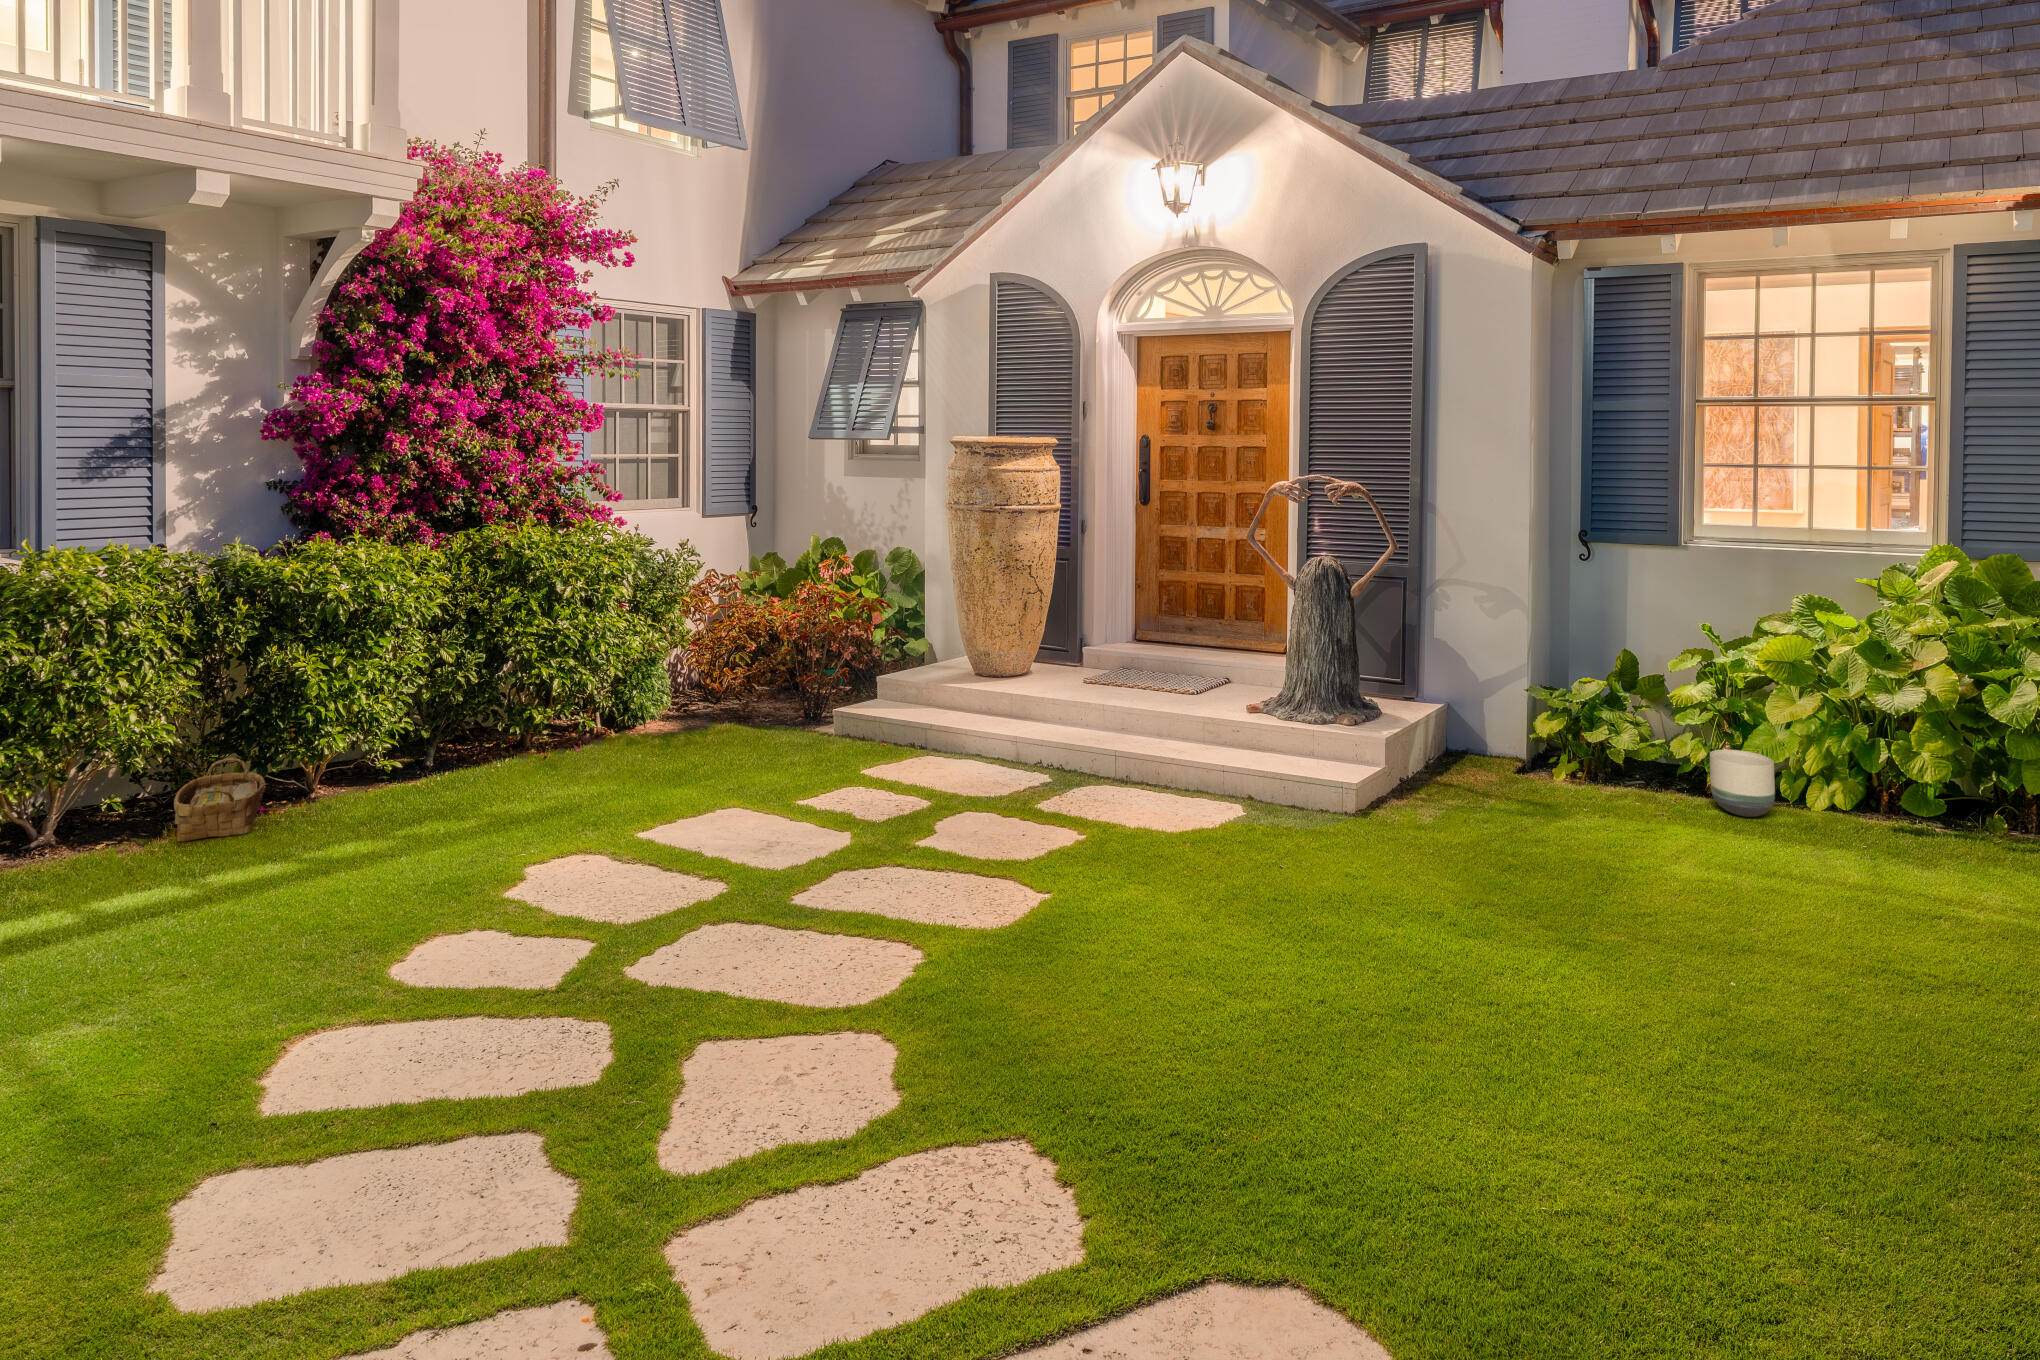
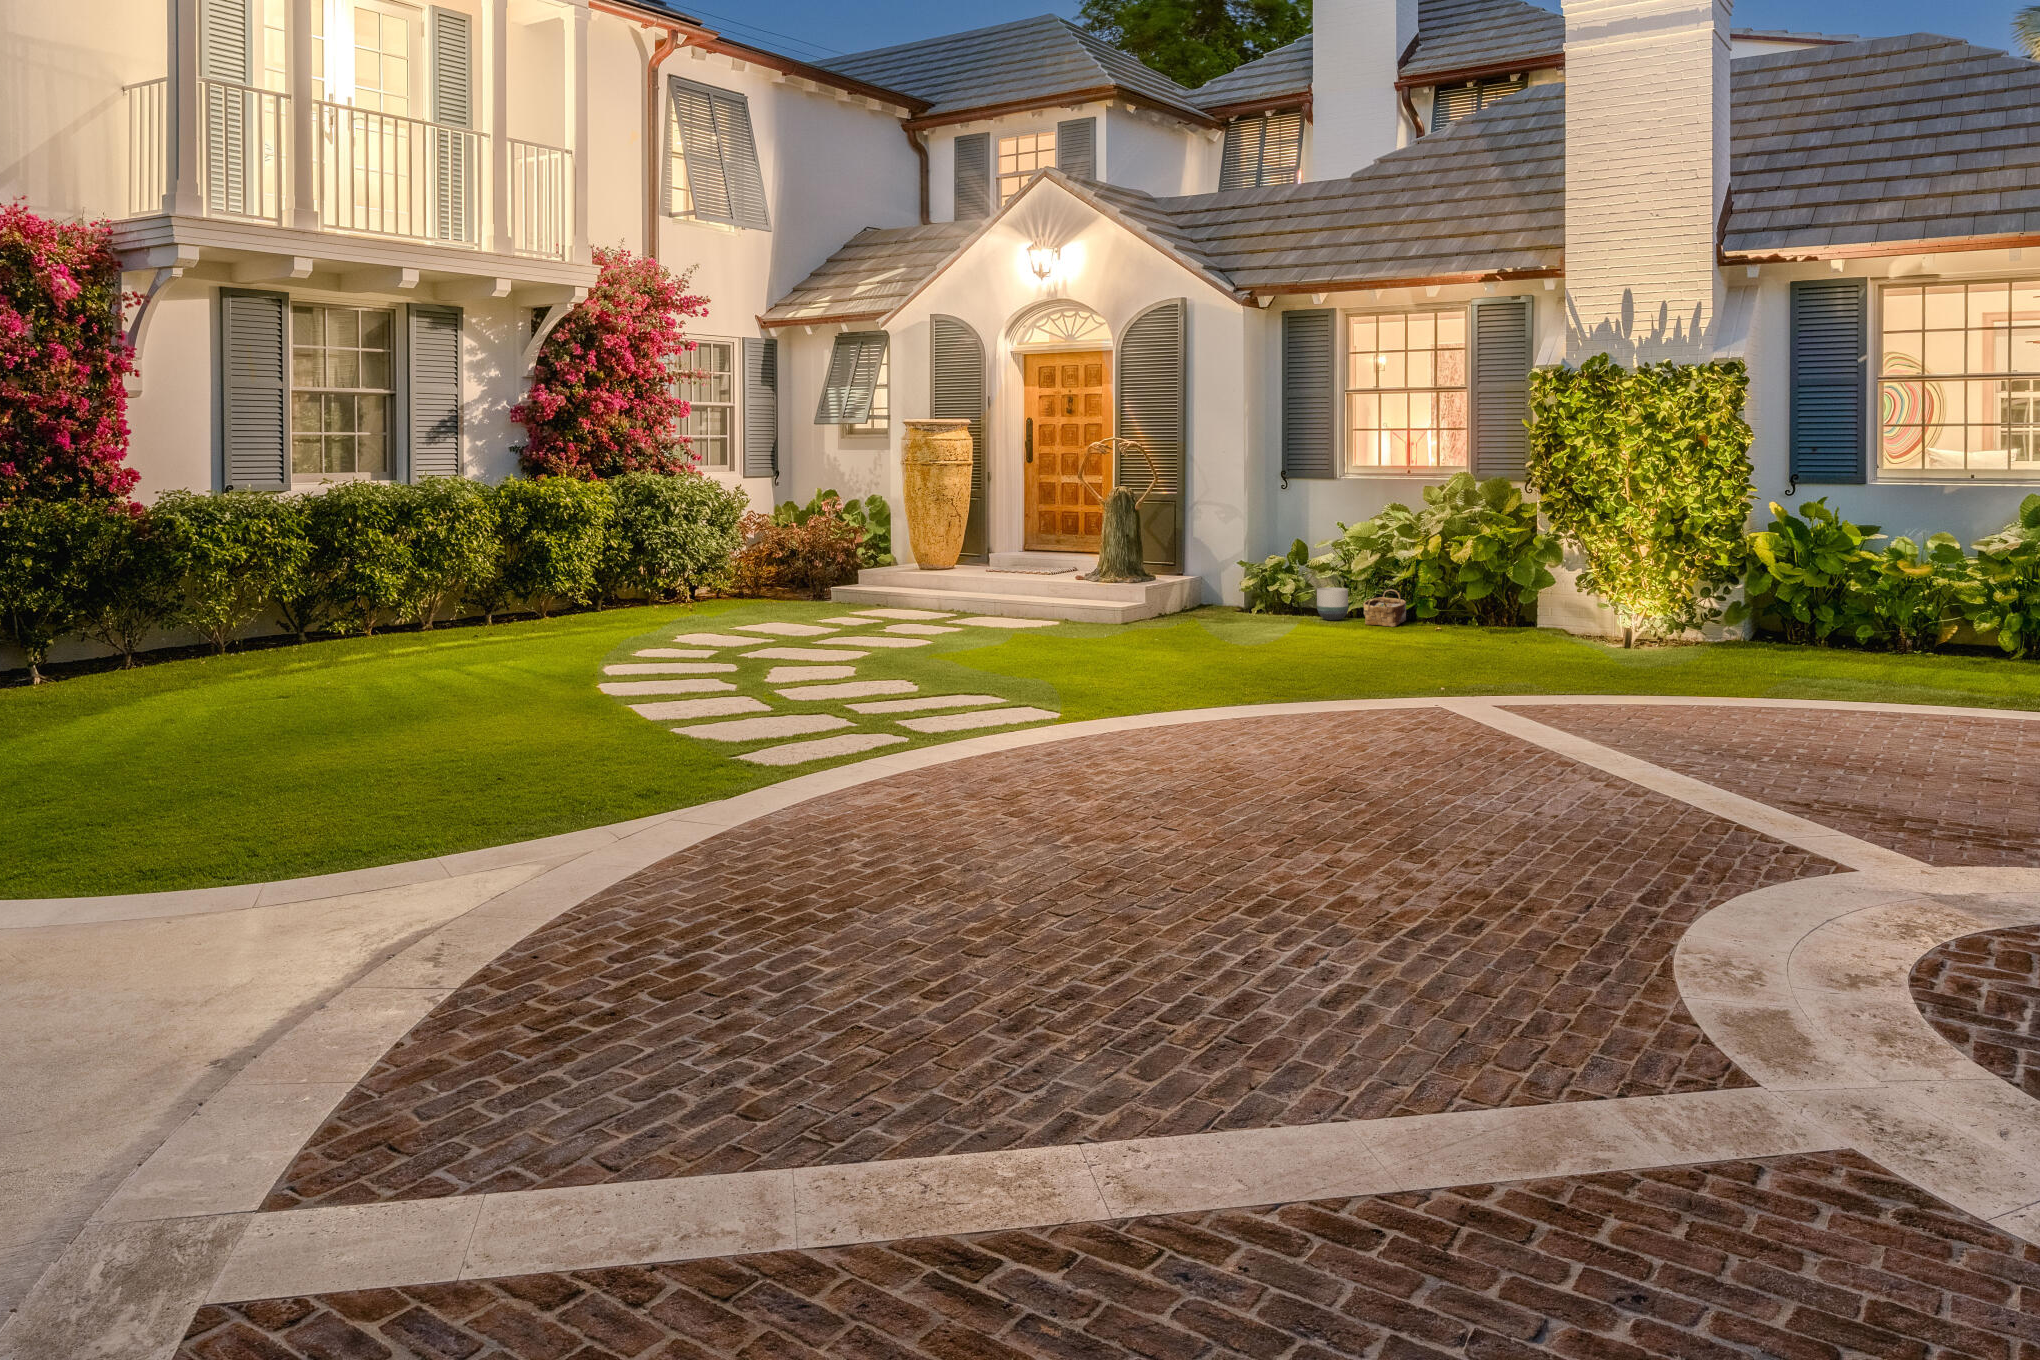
woven basket: present [174,758,265,842] -> present [1363,590,1406,627]

